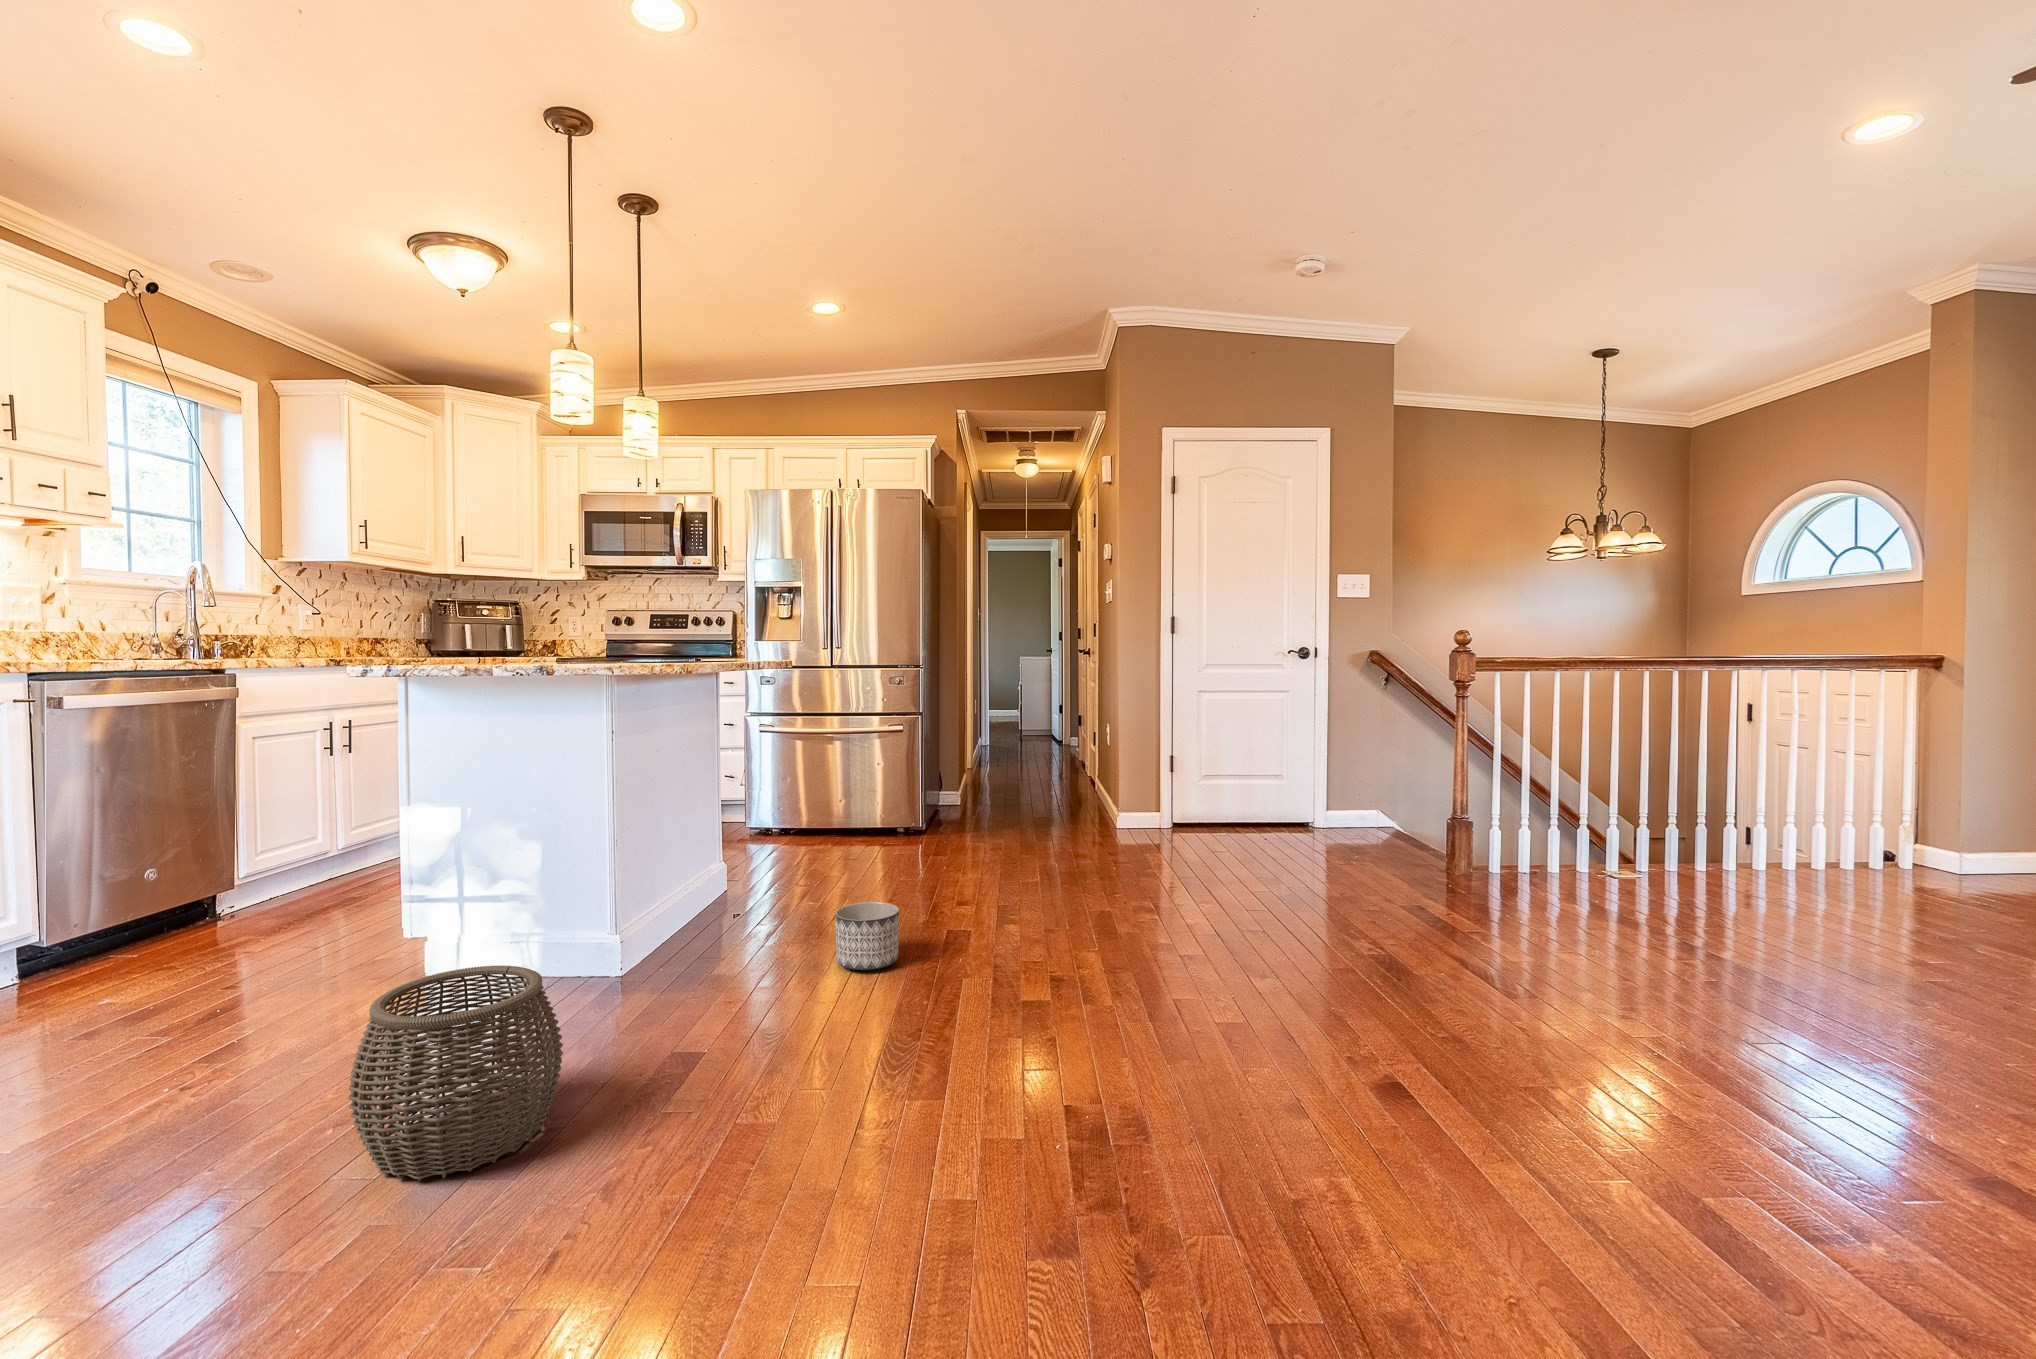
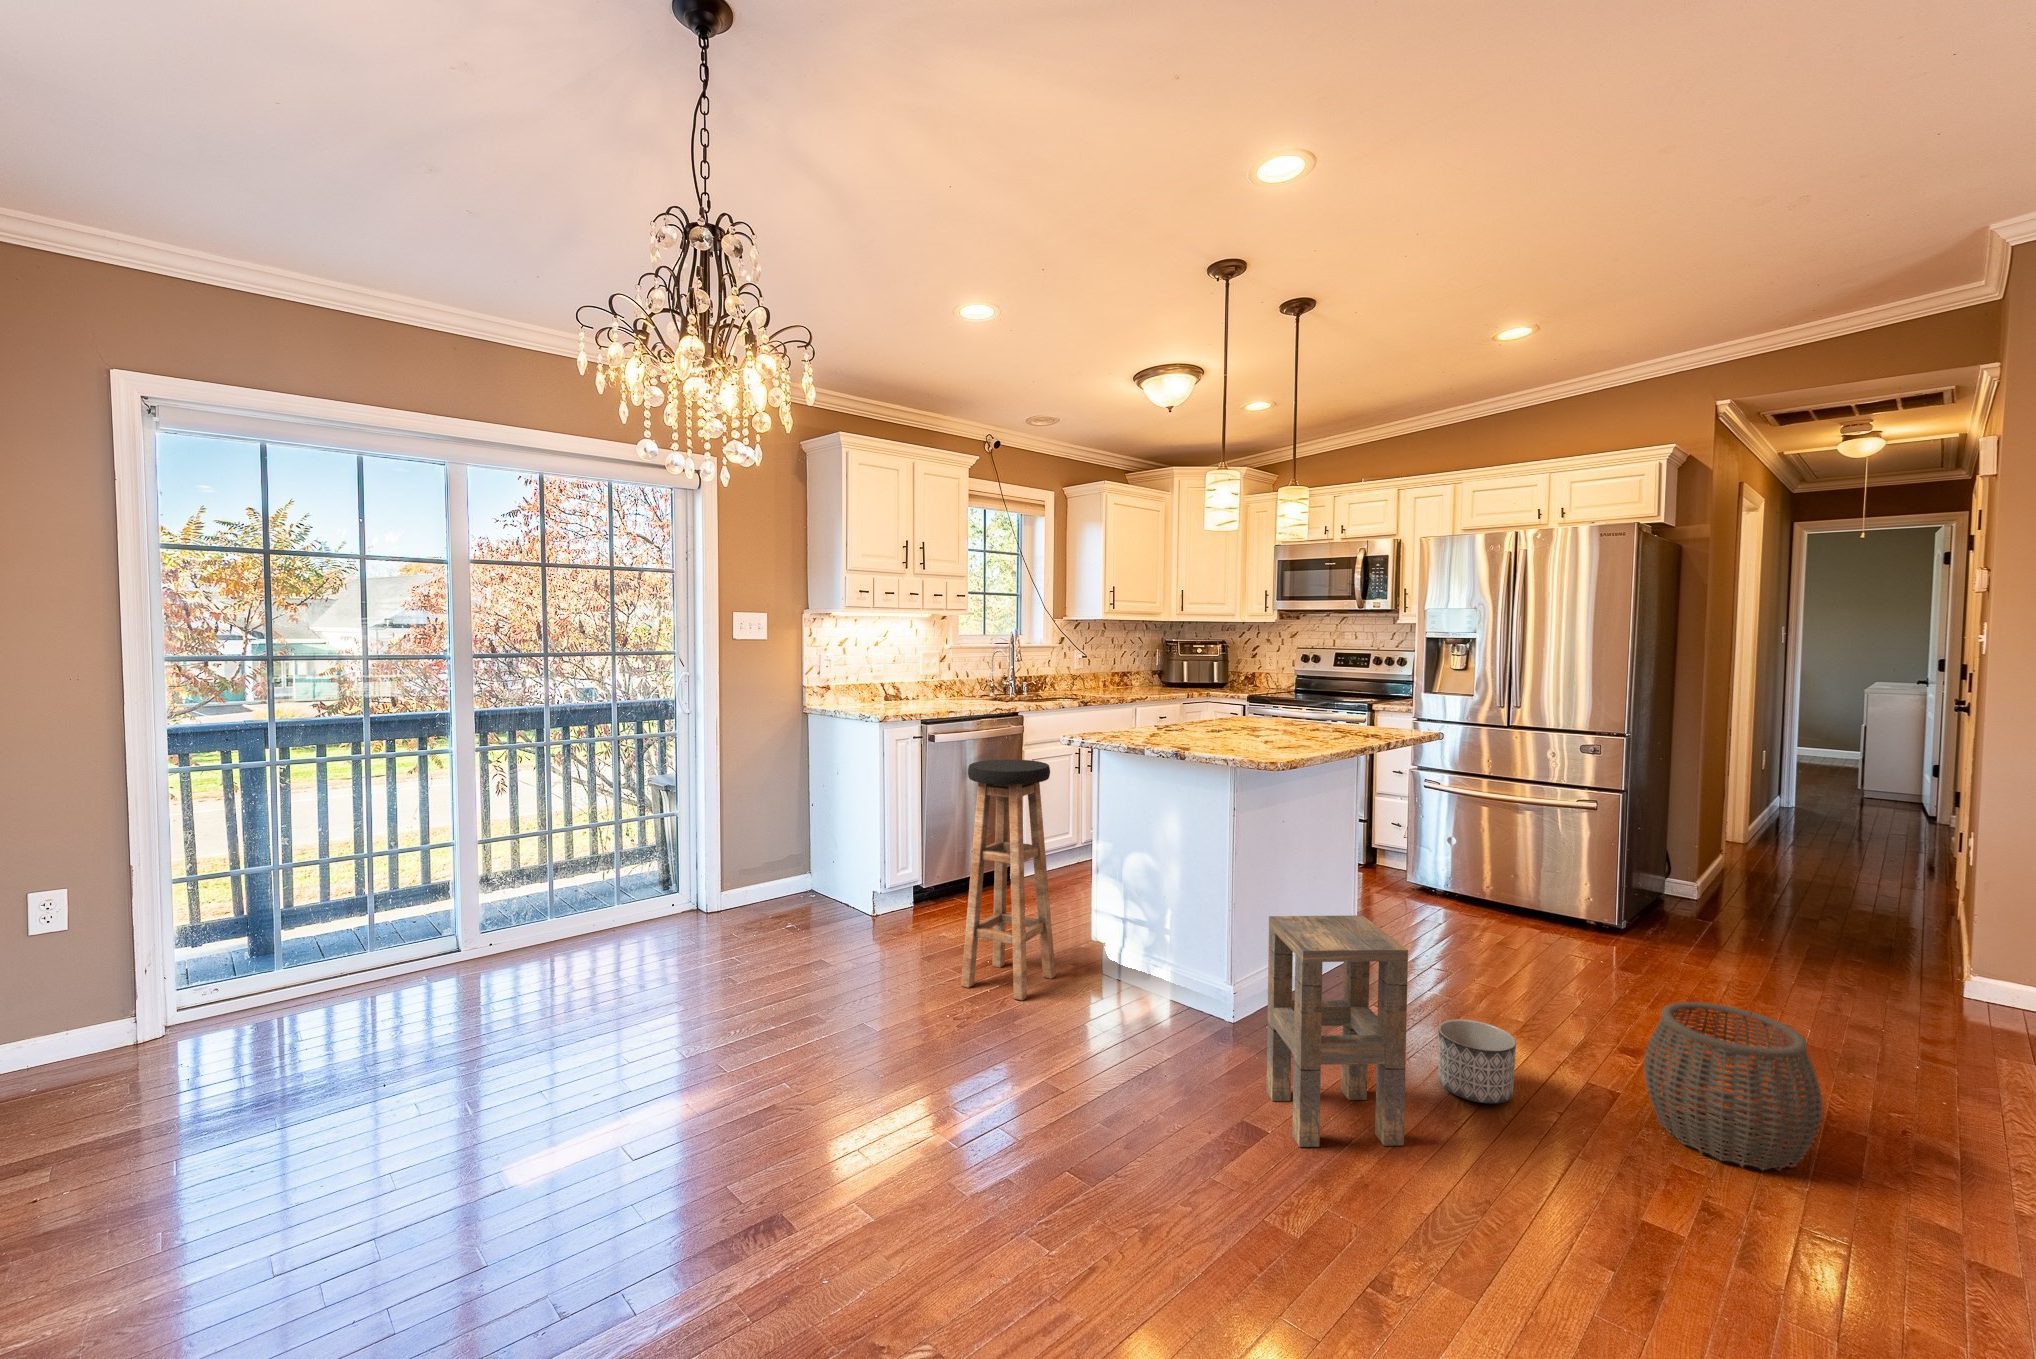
bar stool: none [181,707,351,1049] -> present [961,759,1056,1000]
side table: none [680,815,829,1054] -> present [1267,915,1408,1147]
woven basket: present [348,965,563,1180] -> present [1644,1002,1823,1170]

